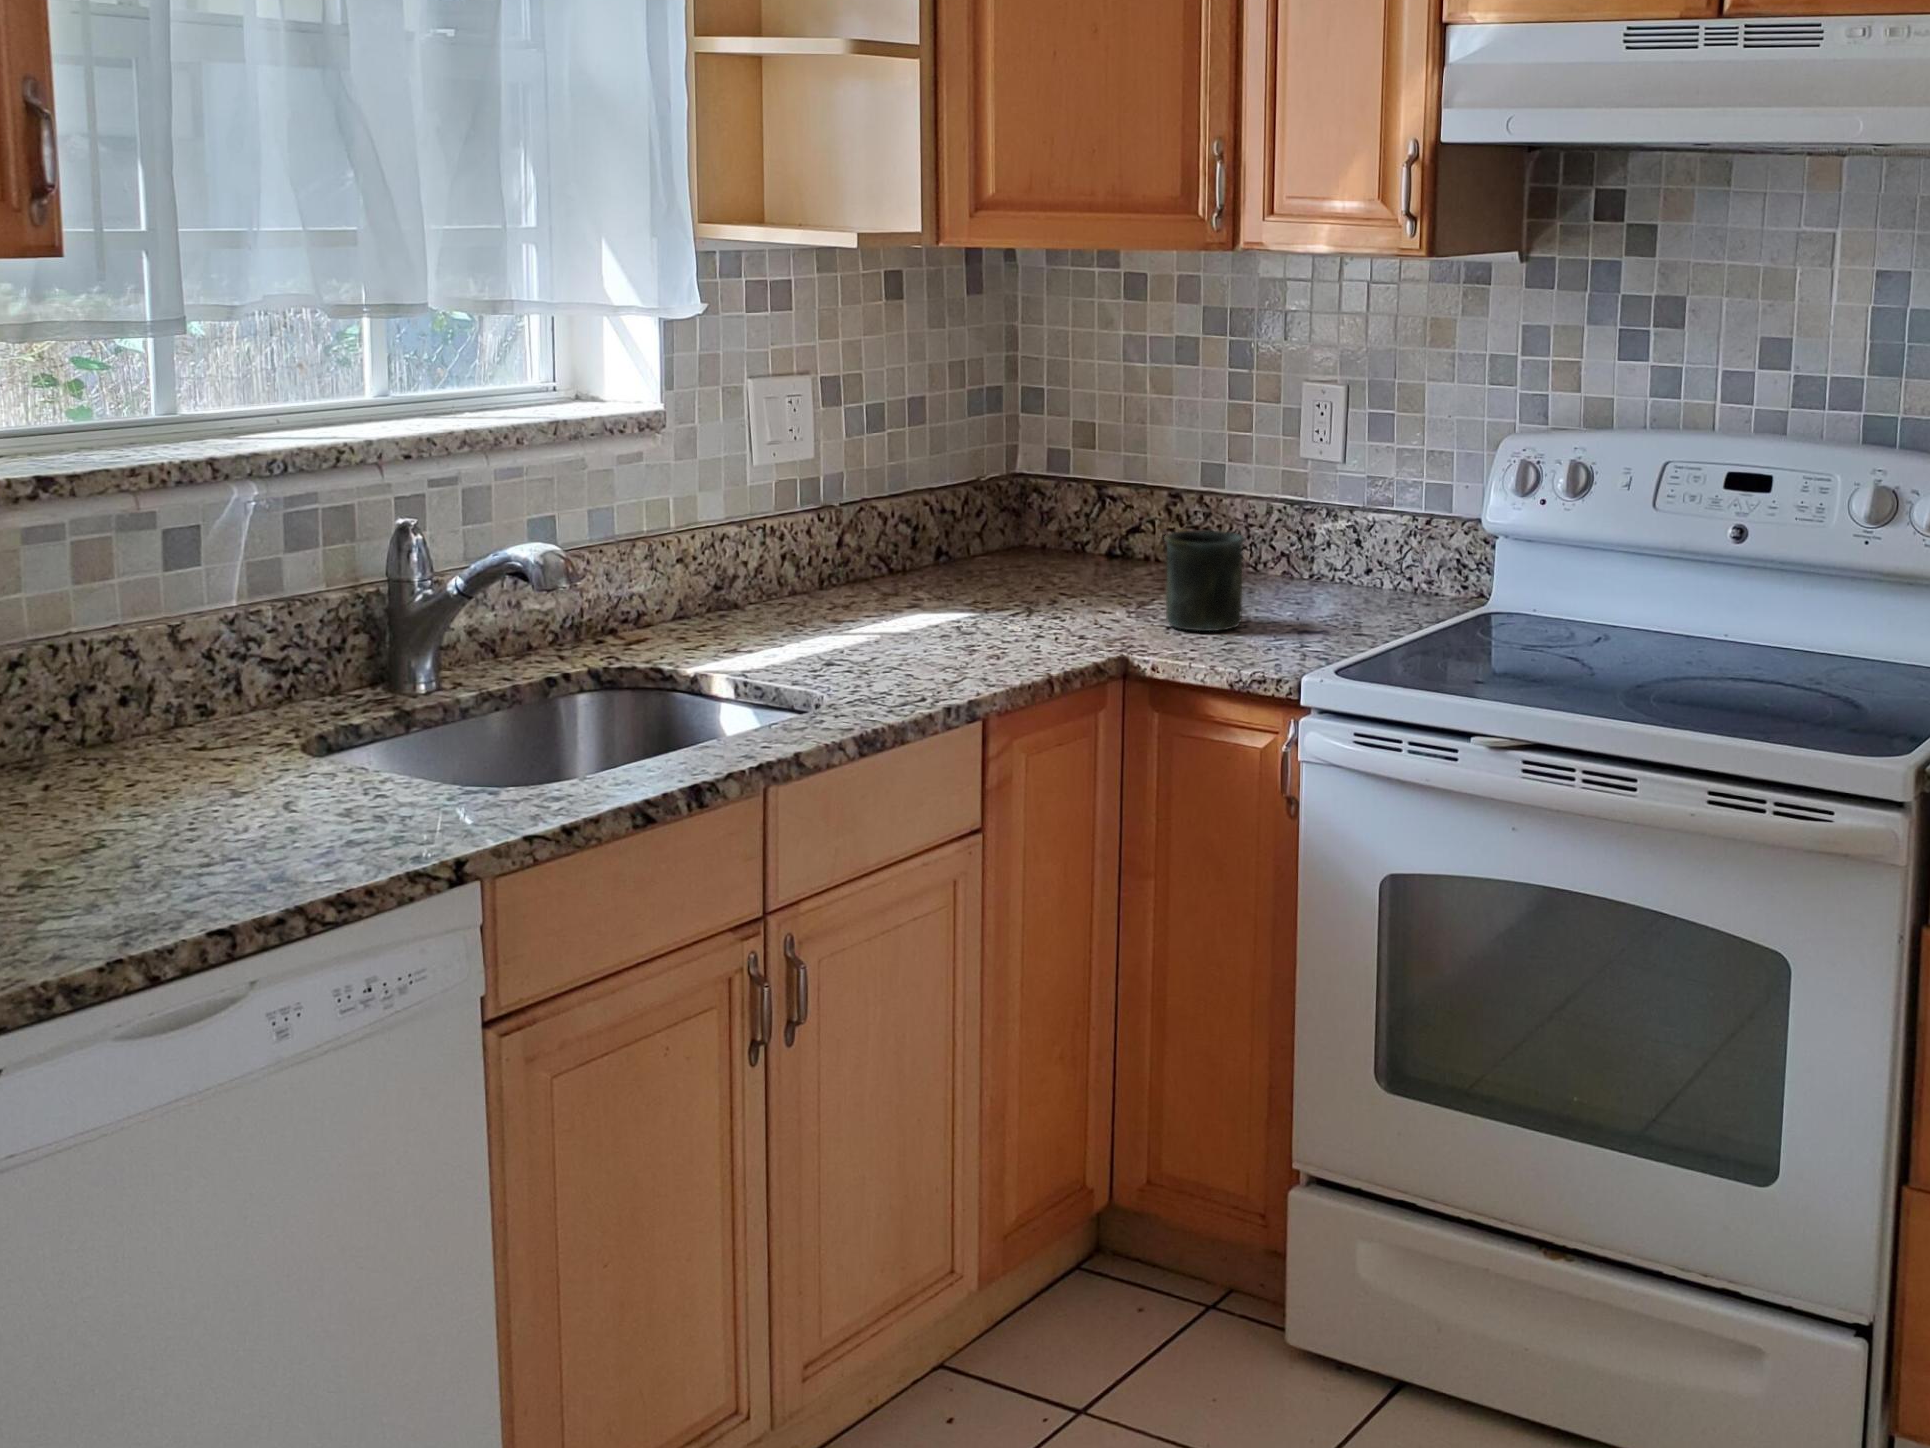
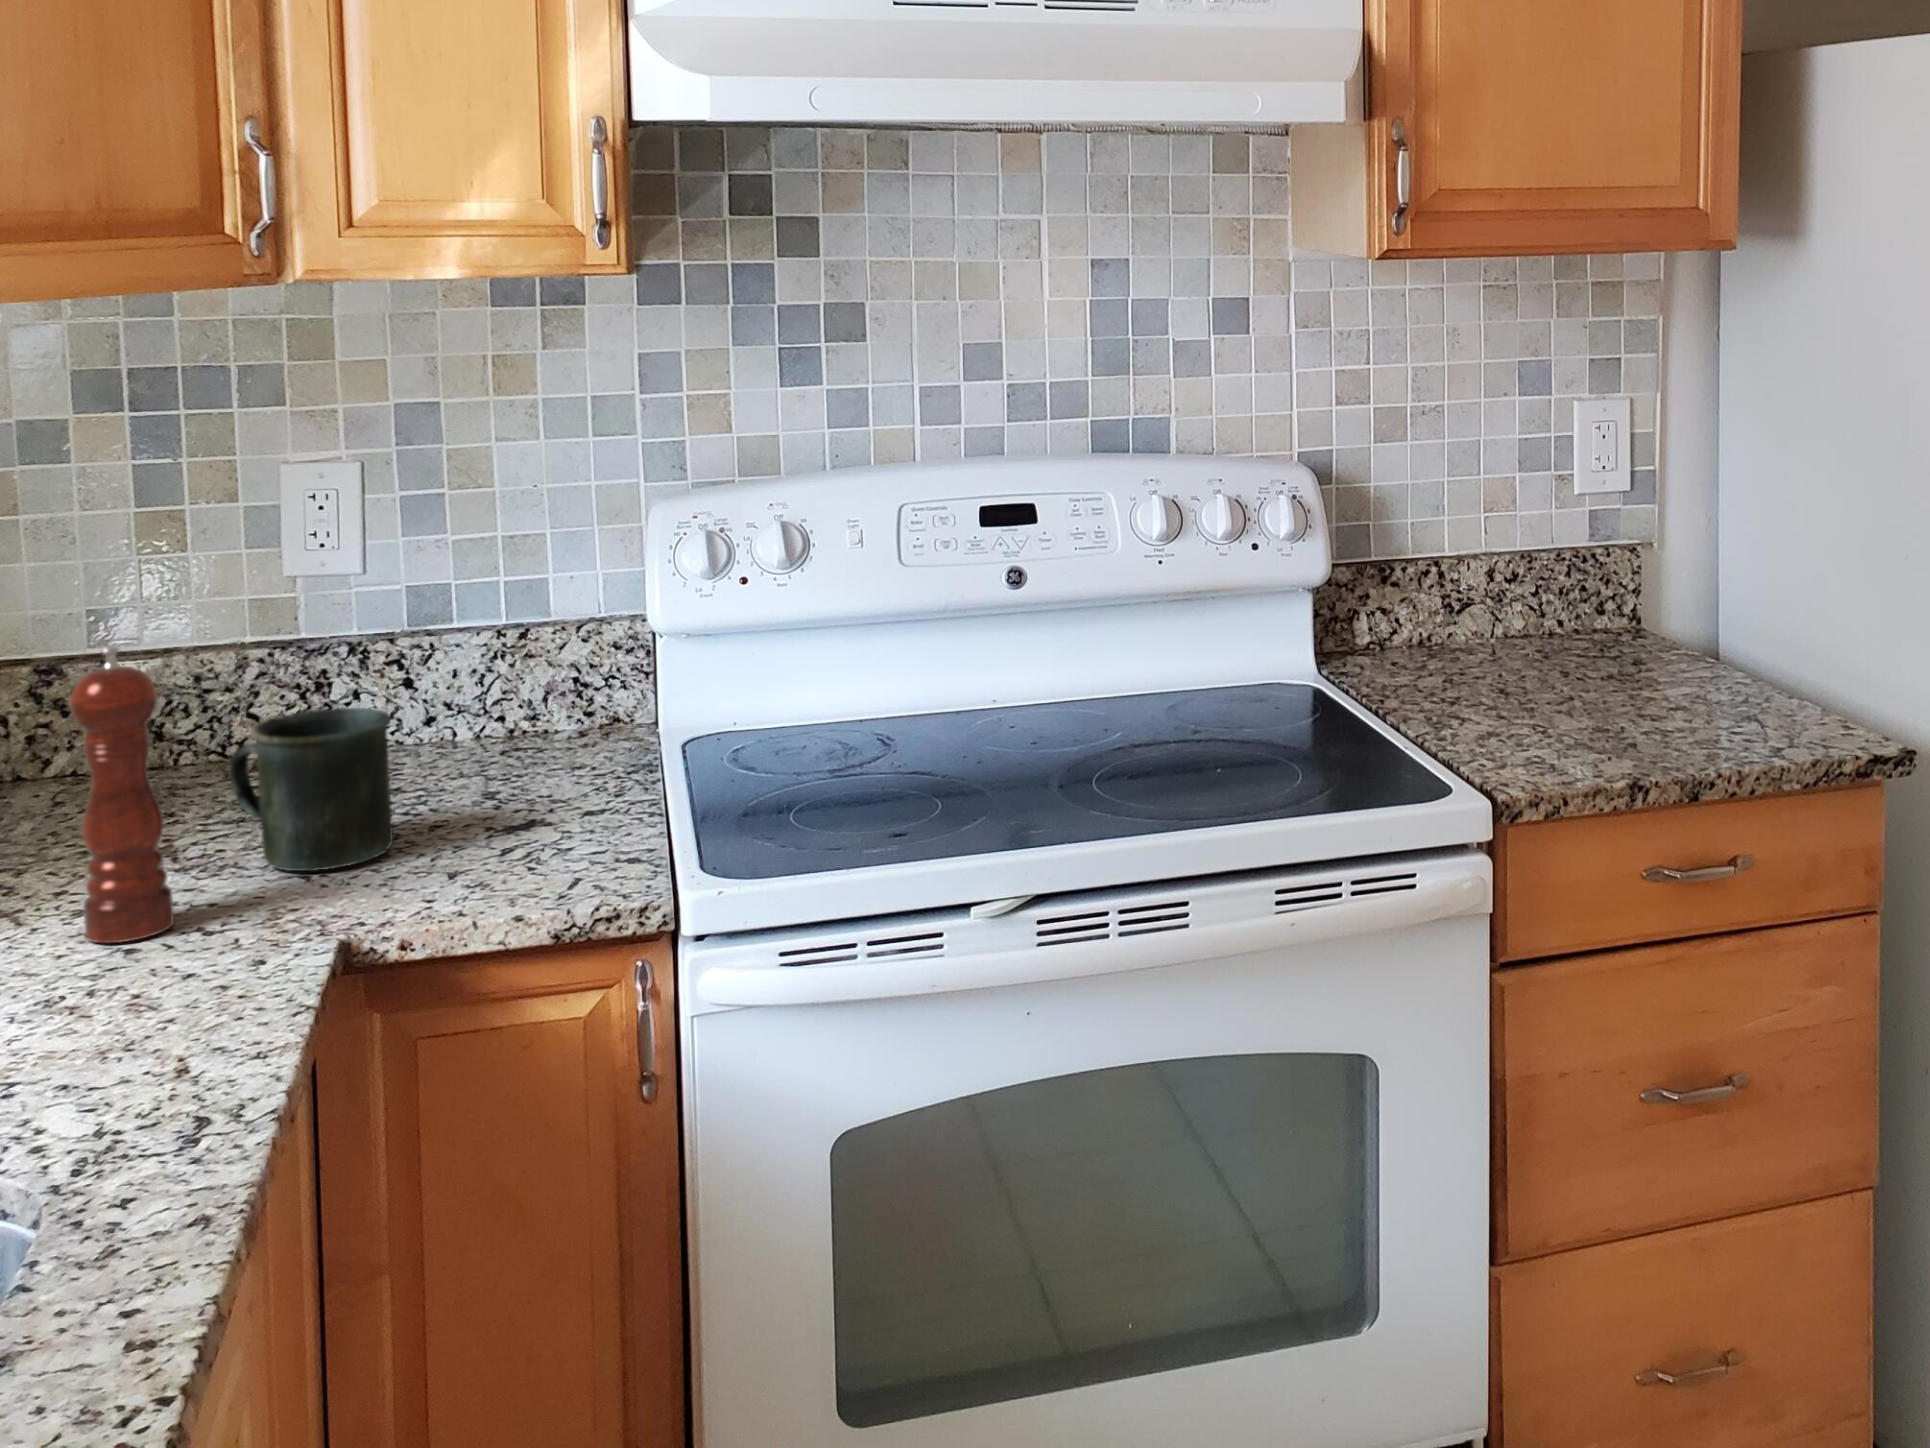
pepper mill: none [1040,458,1086,637] -> present [70,646,174,943]

